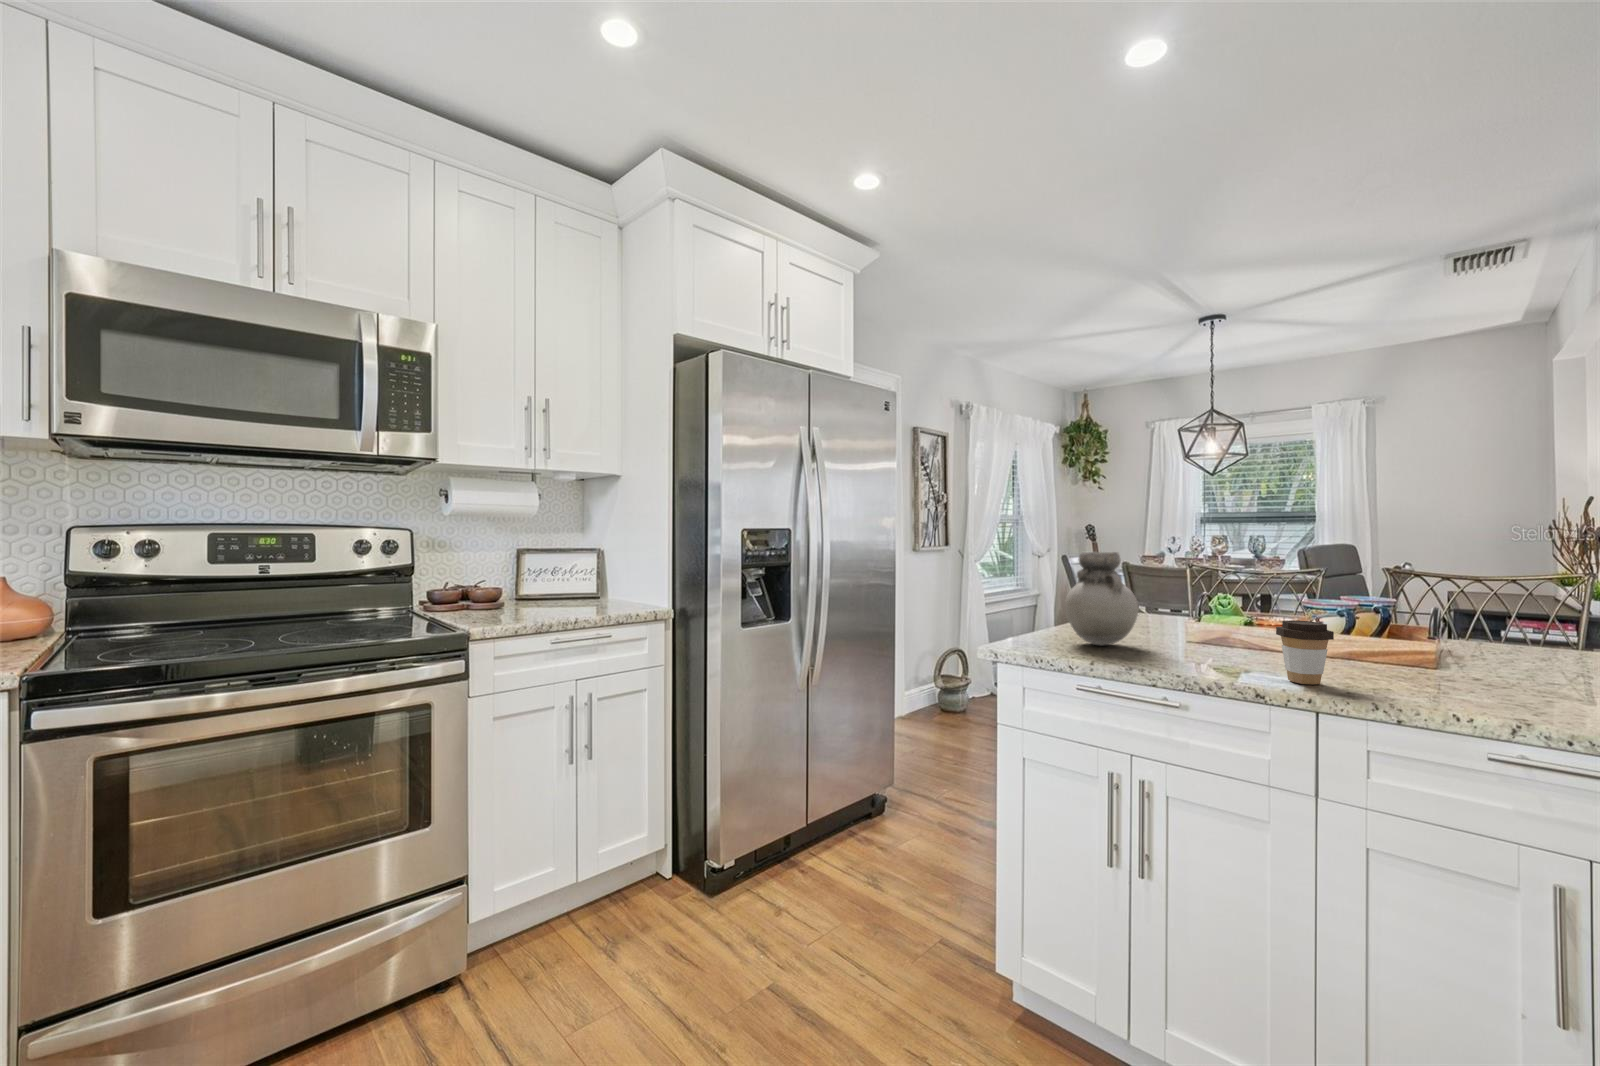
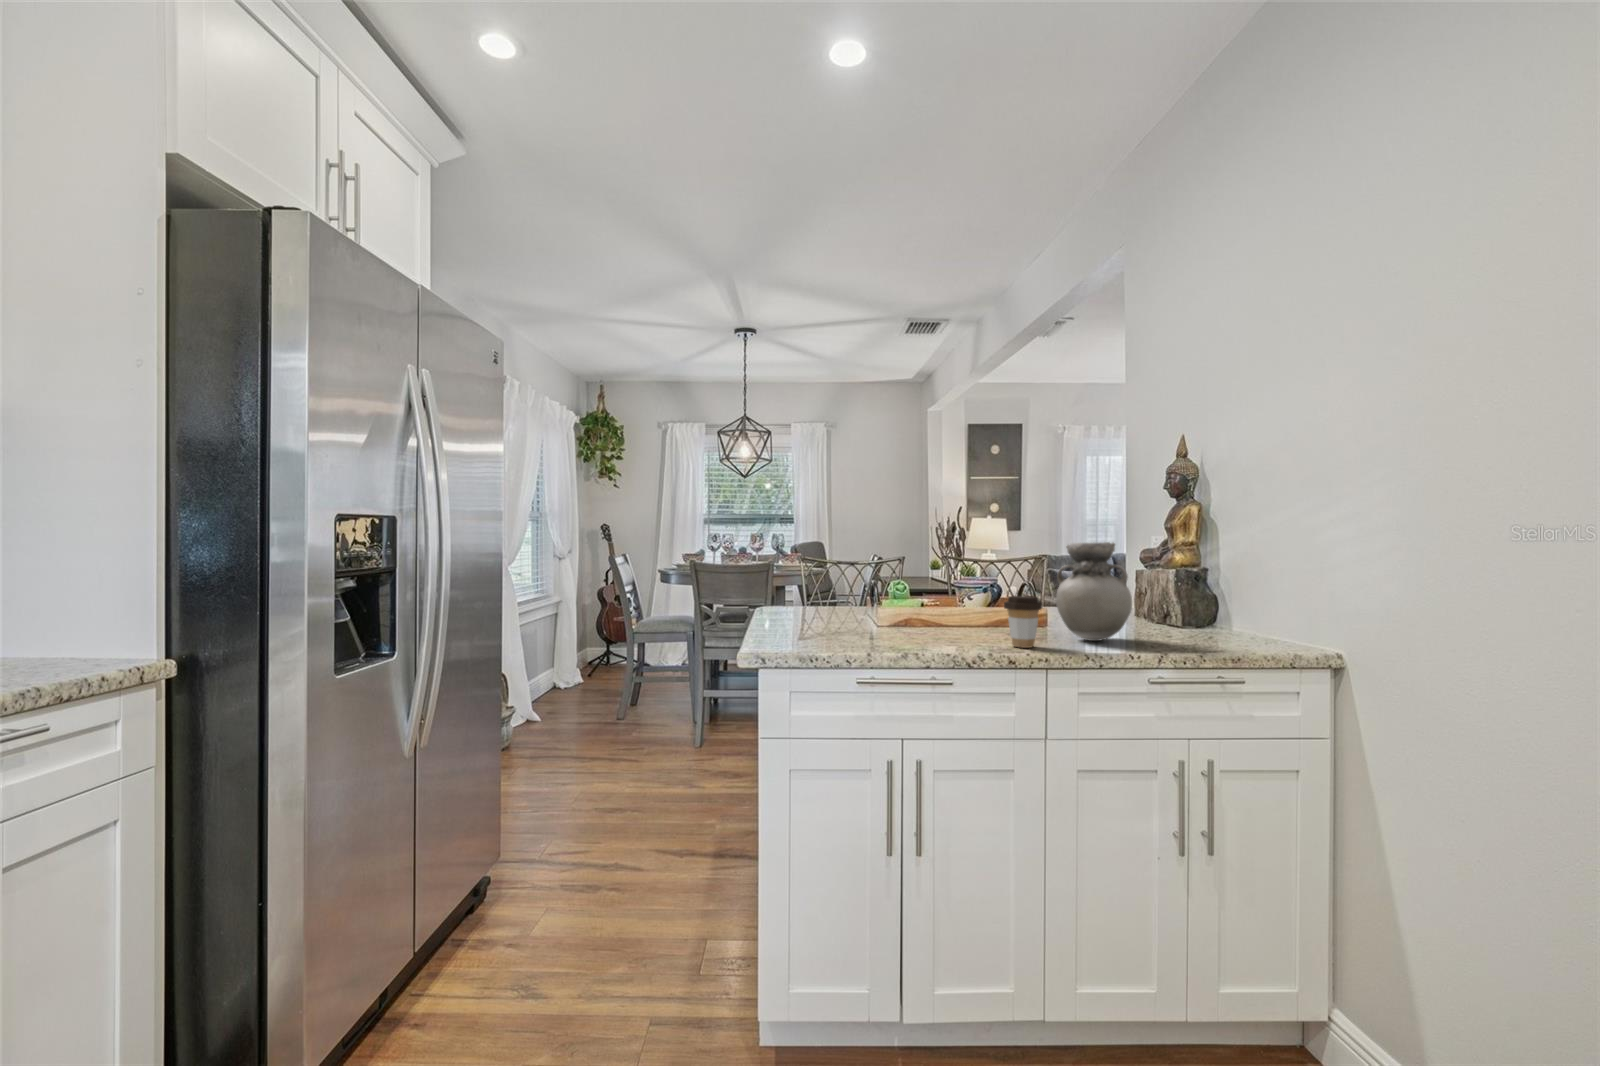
vase: present [1065,552,1139,645] -> present [1056,542,1132,641]

